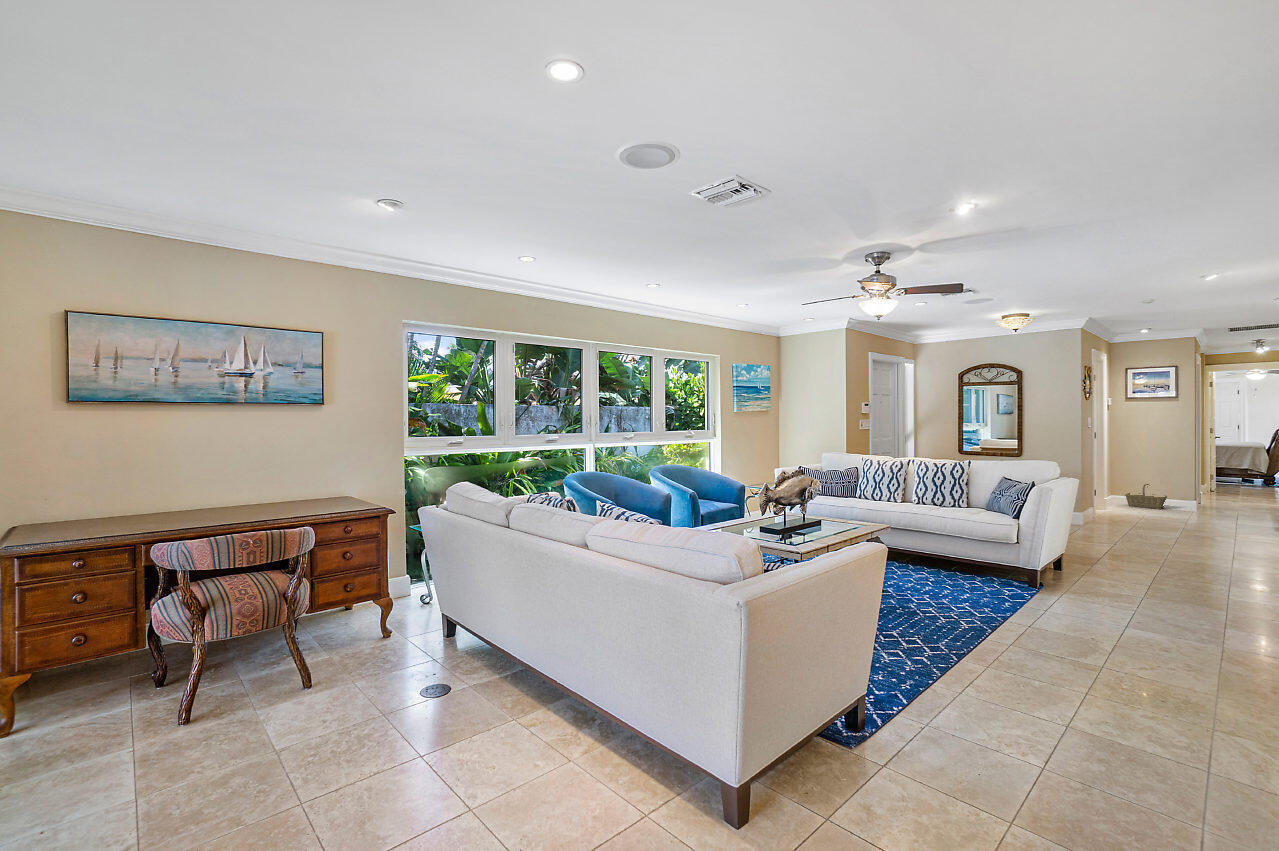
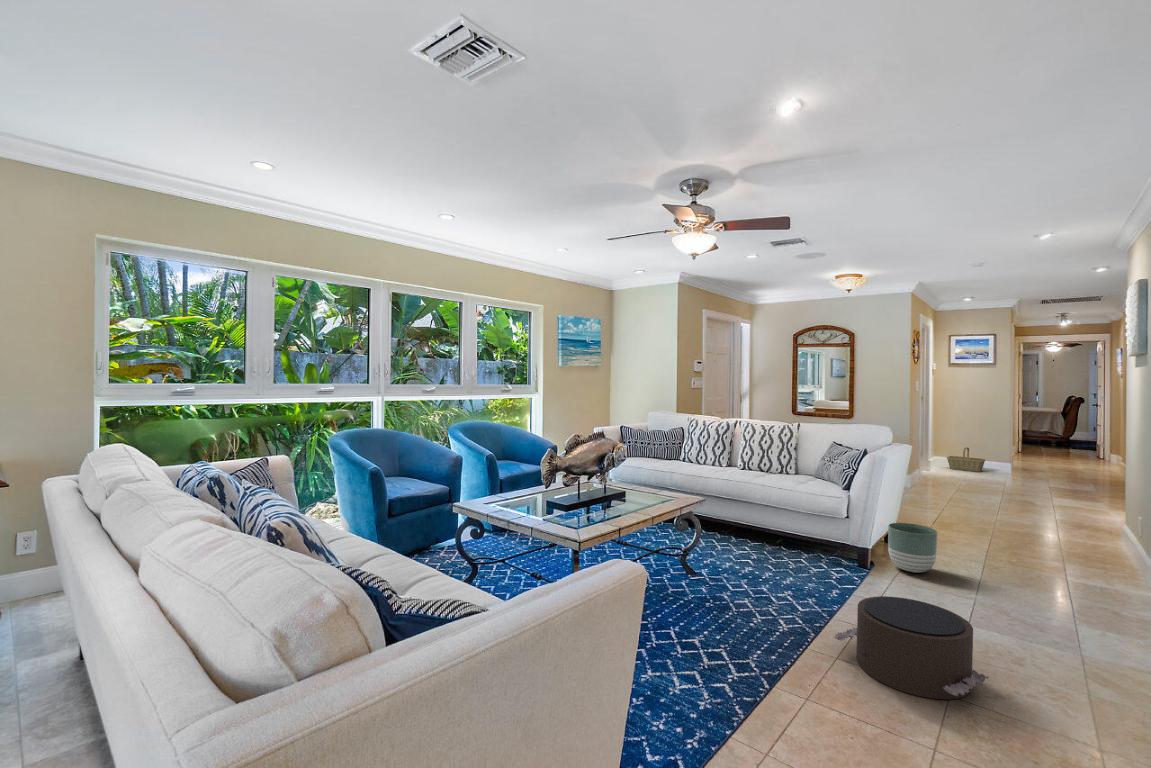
planter: none [1056,549,1102,591] -> present [888,523,937,573]
pouf: none [1007,599,1133,668] -> present [834,596,989,699]

